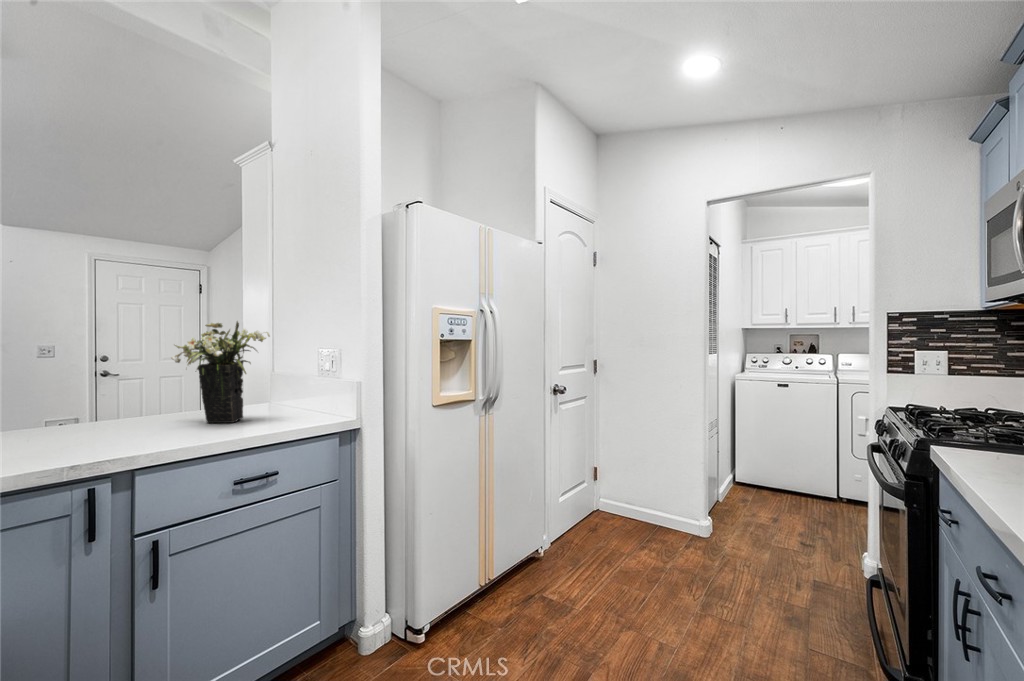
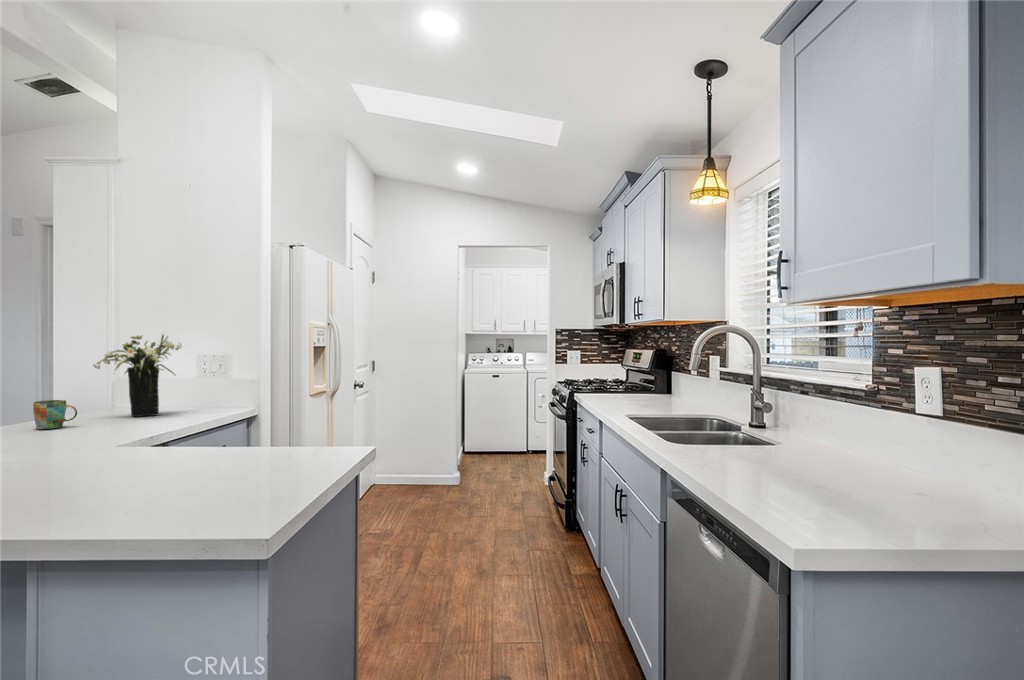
mug: none [69,399,115,434] -> present [33,400,77,429]

